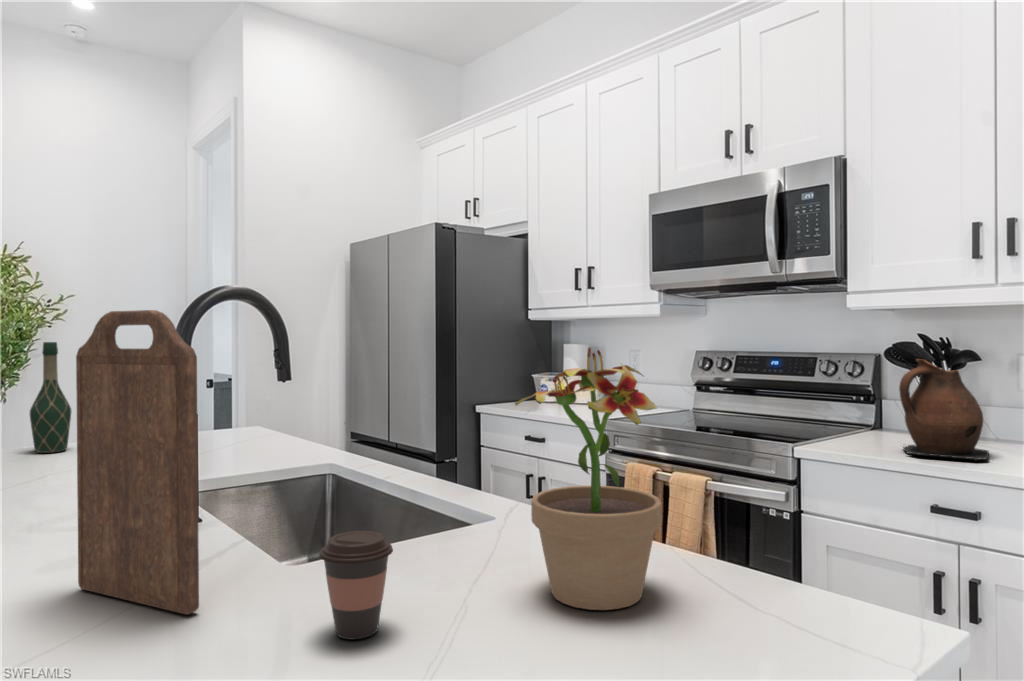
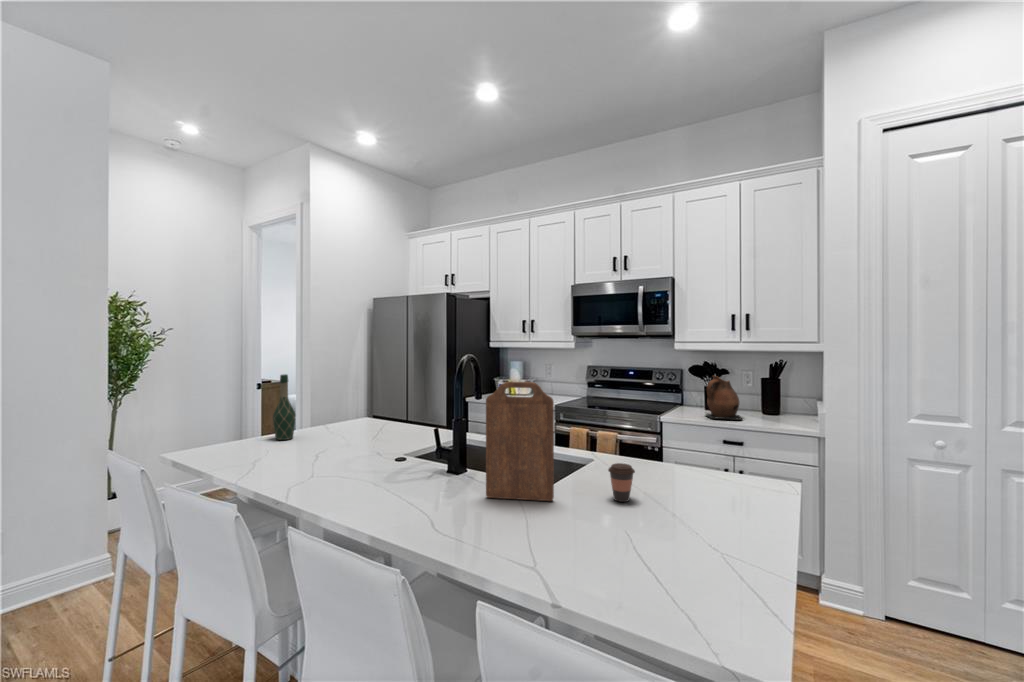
potted plant: present [515,348,662,610] -> none [652,391,703,486]

